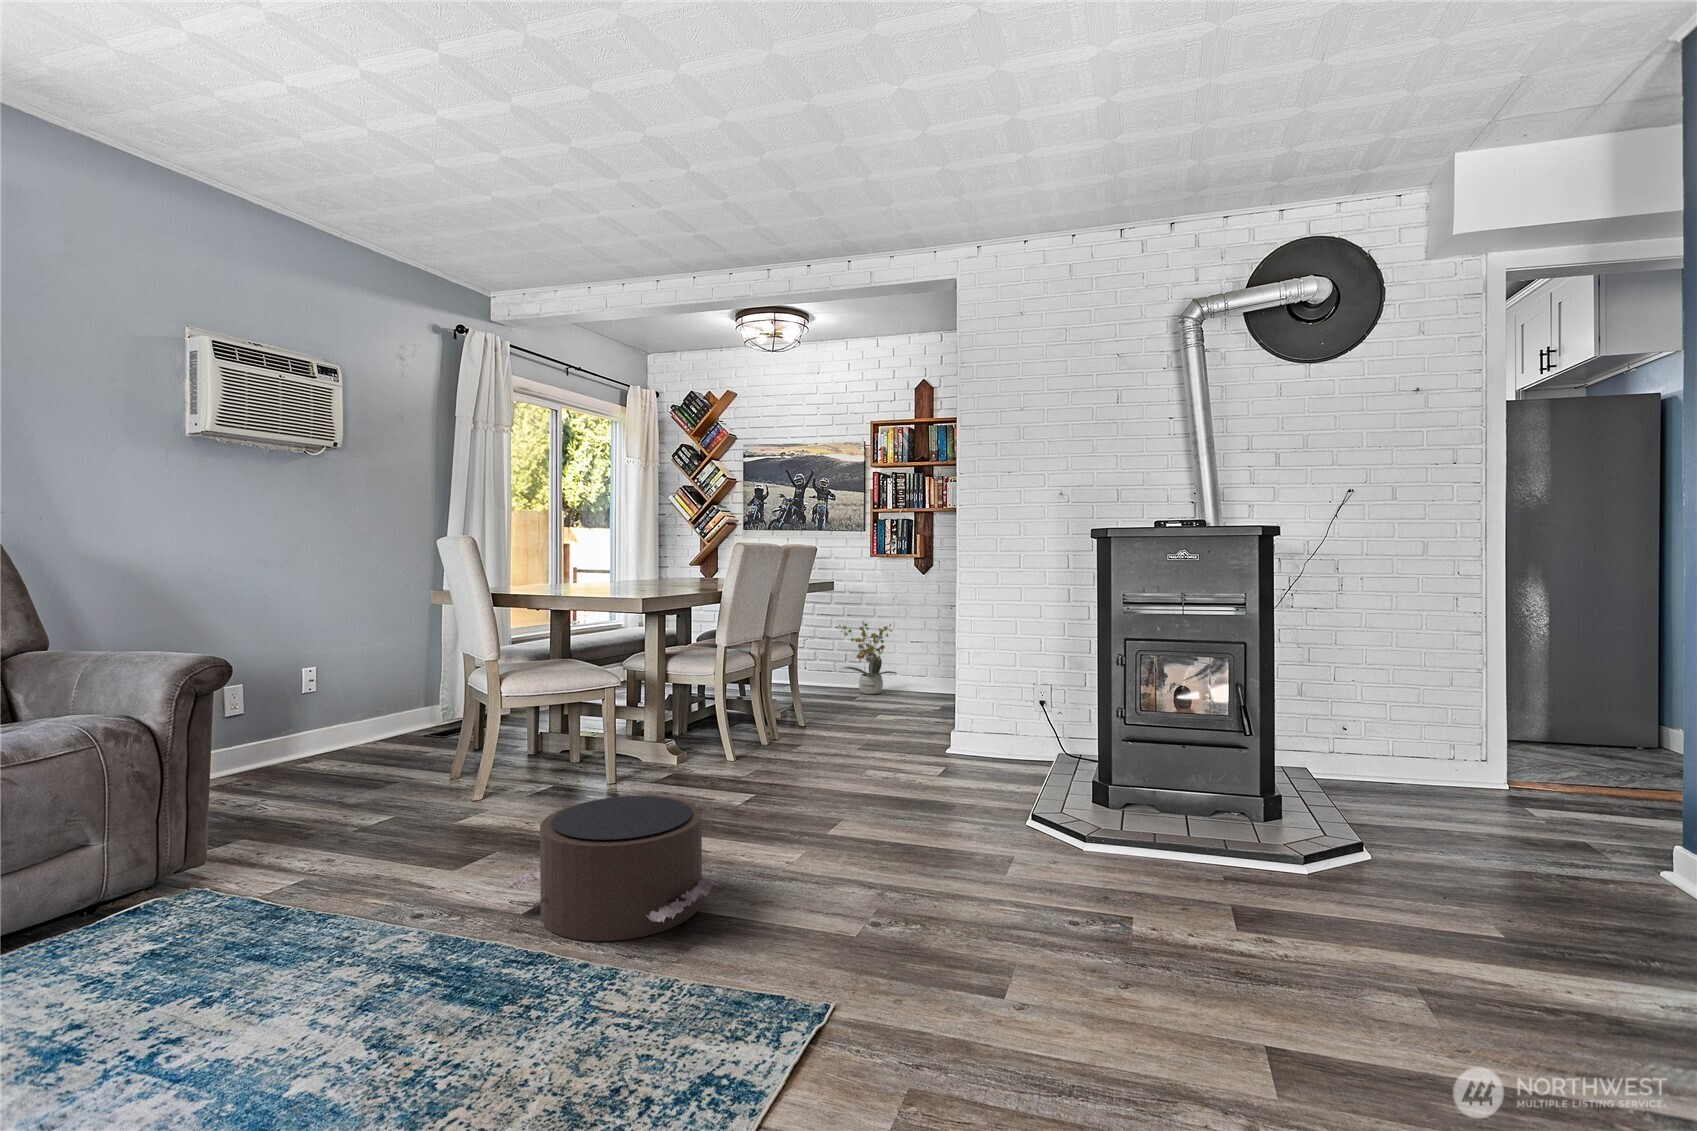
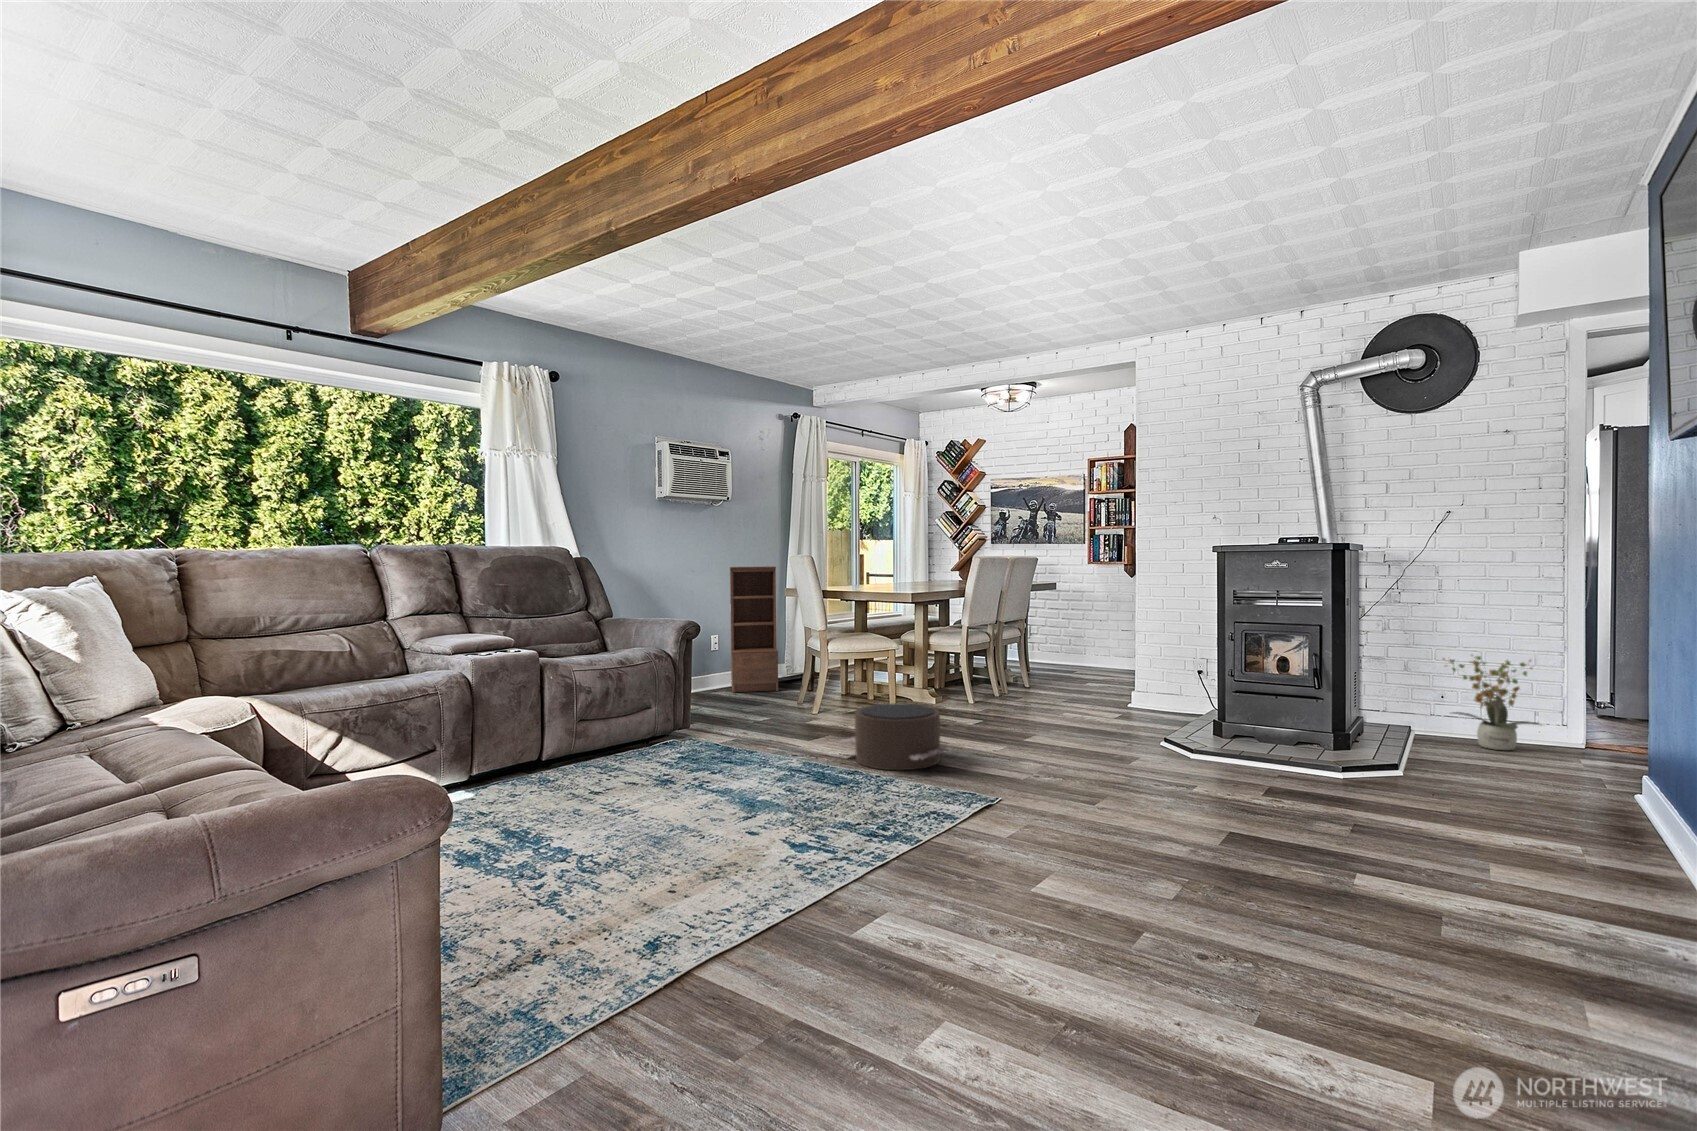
bookshelf: none [336,555,422,762] -> present [730,566,778,693]
potted plant: present [839,622,897,694] -> present [1443,656,1539,750]

